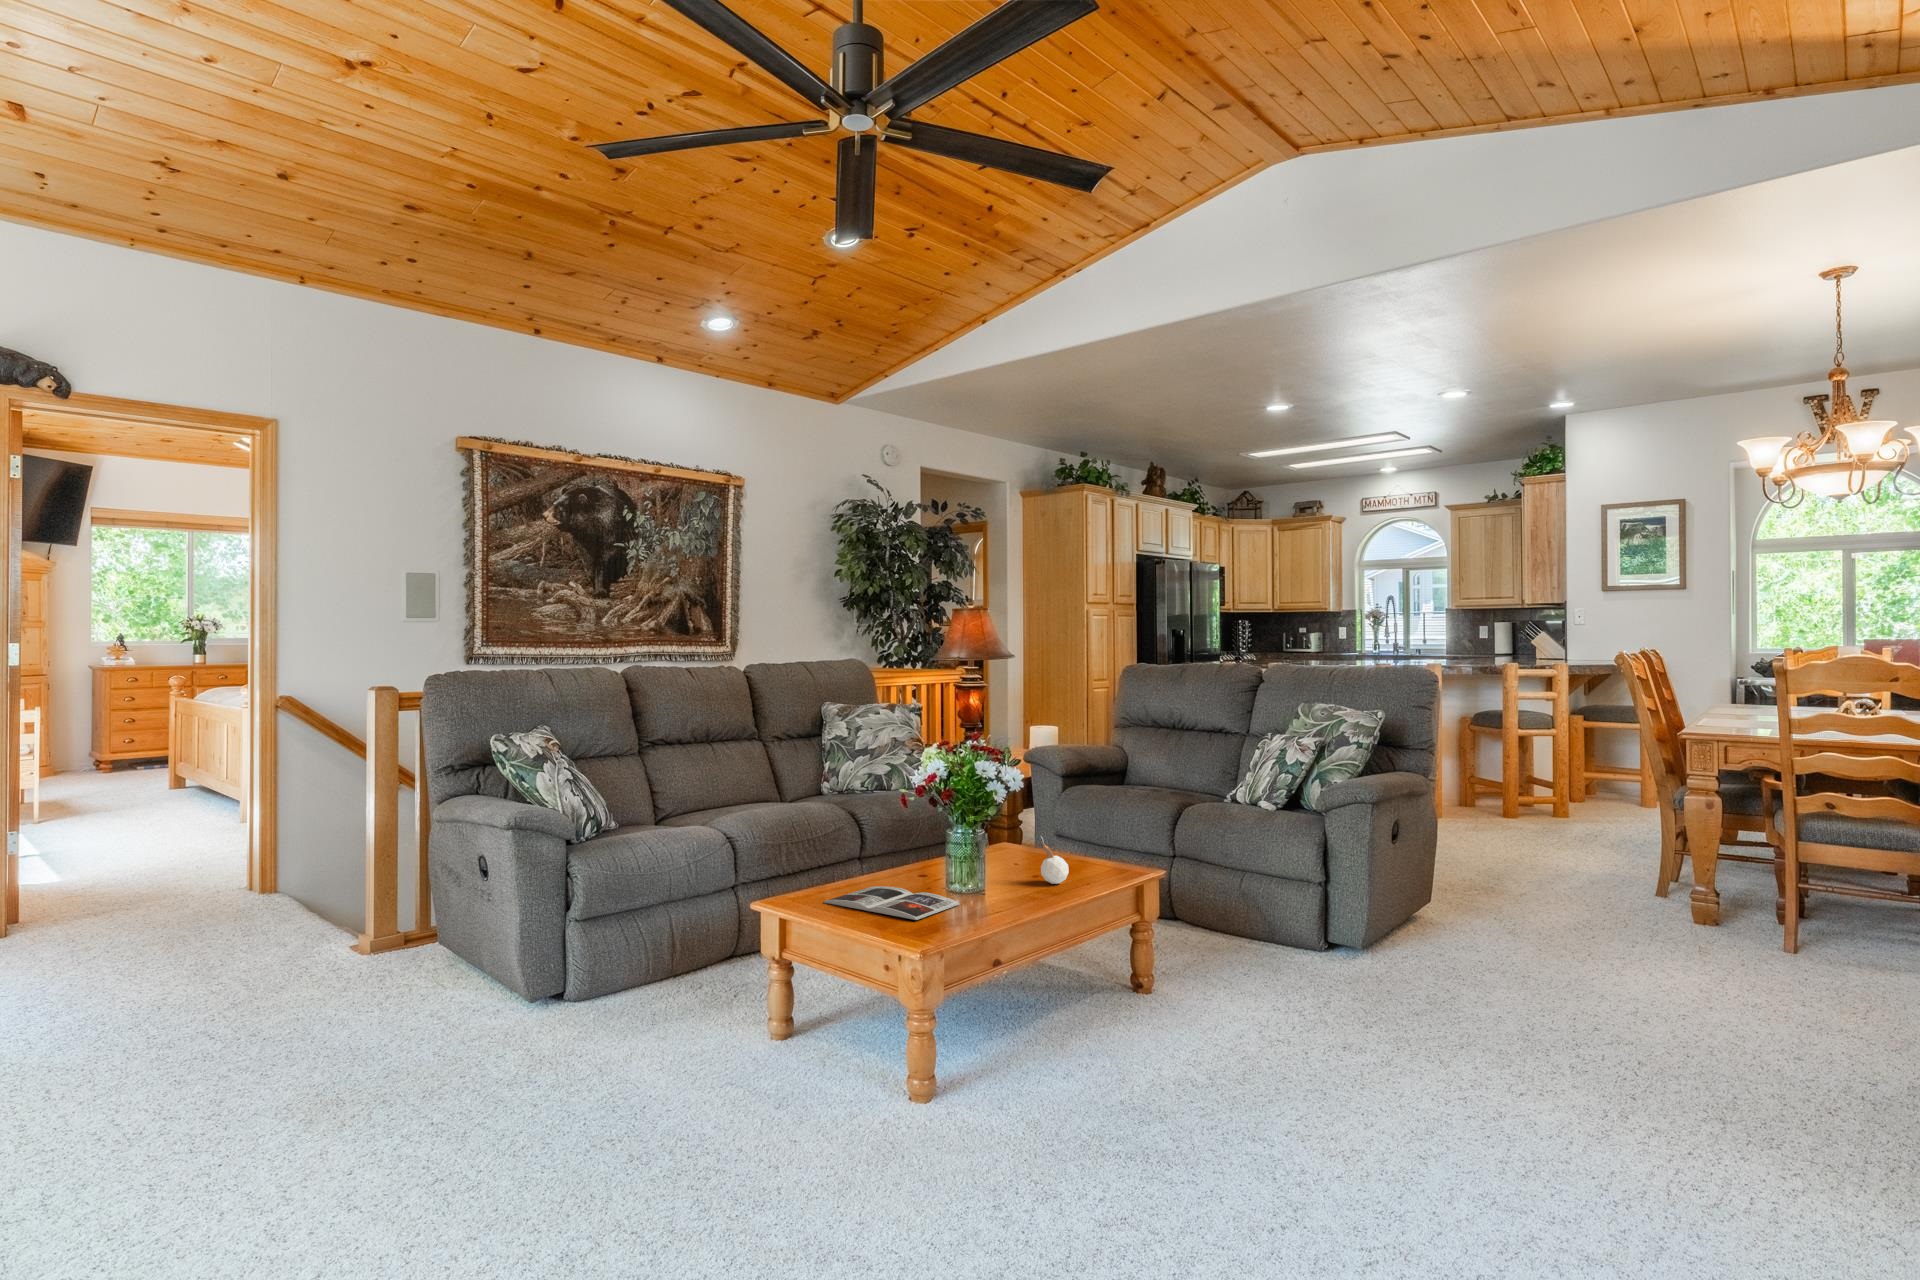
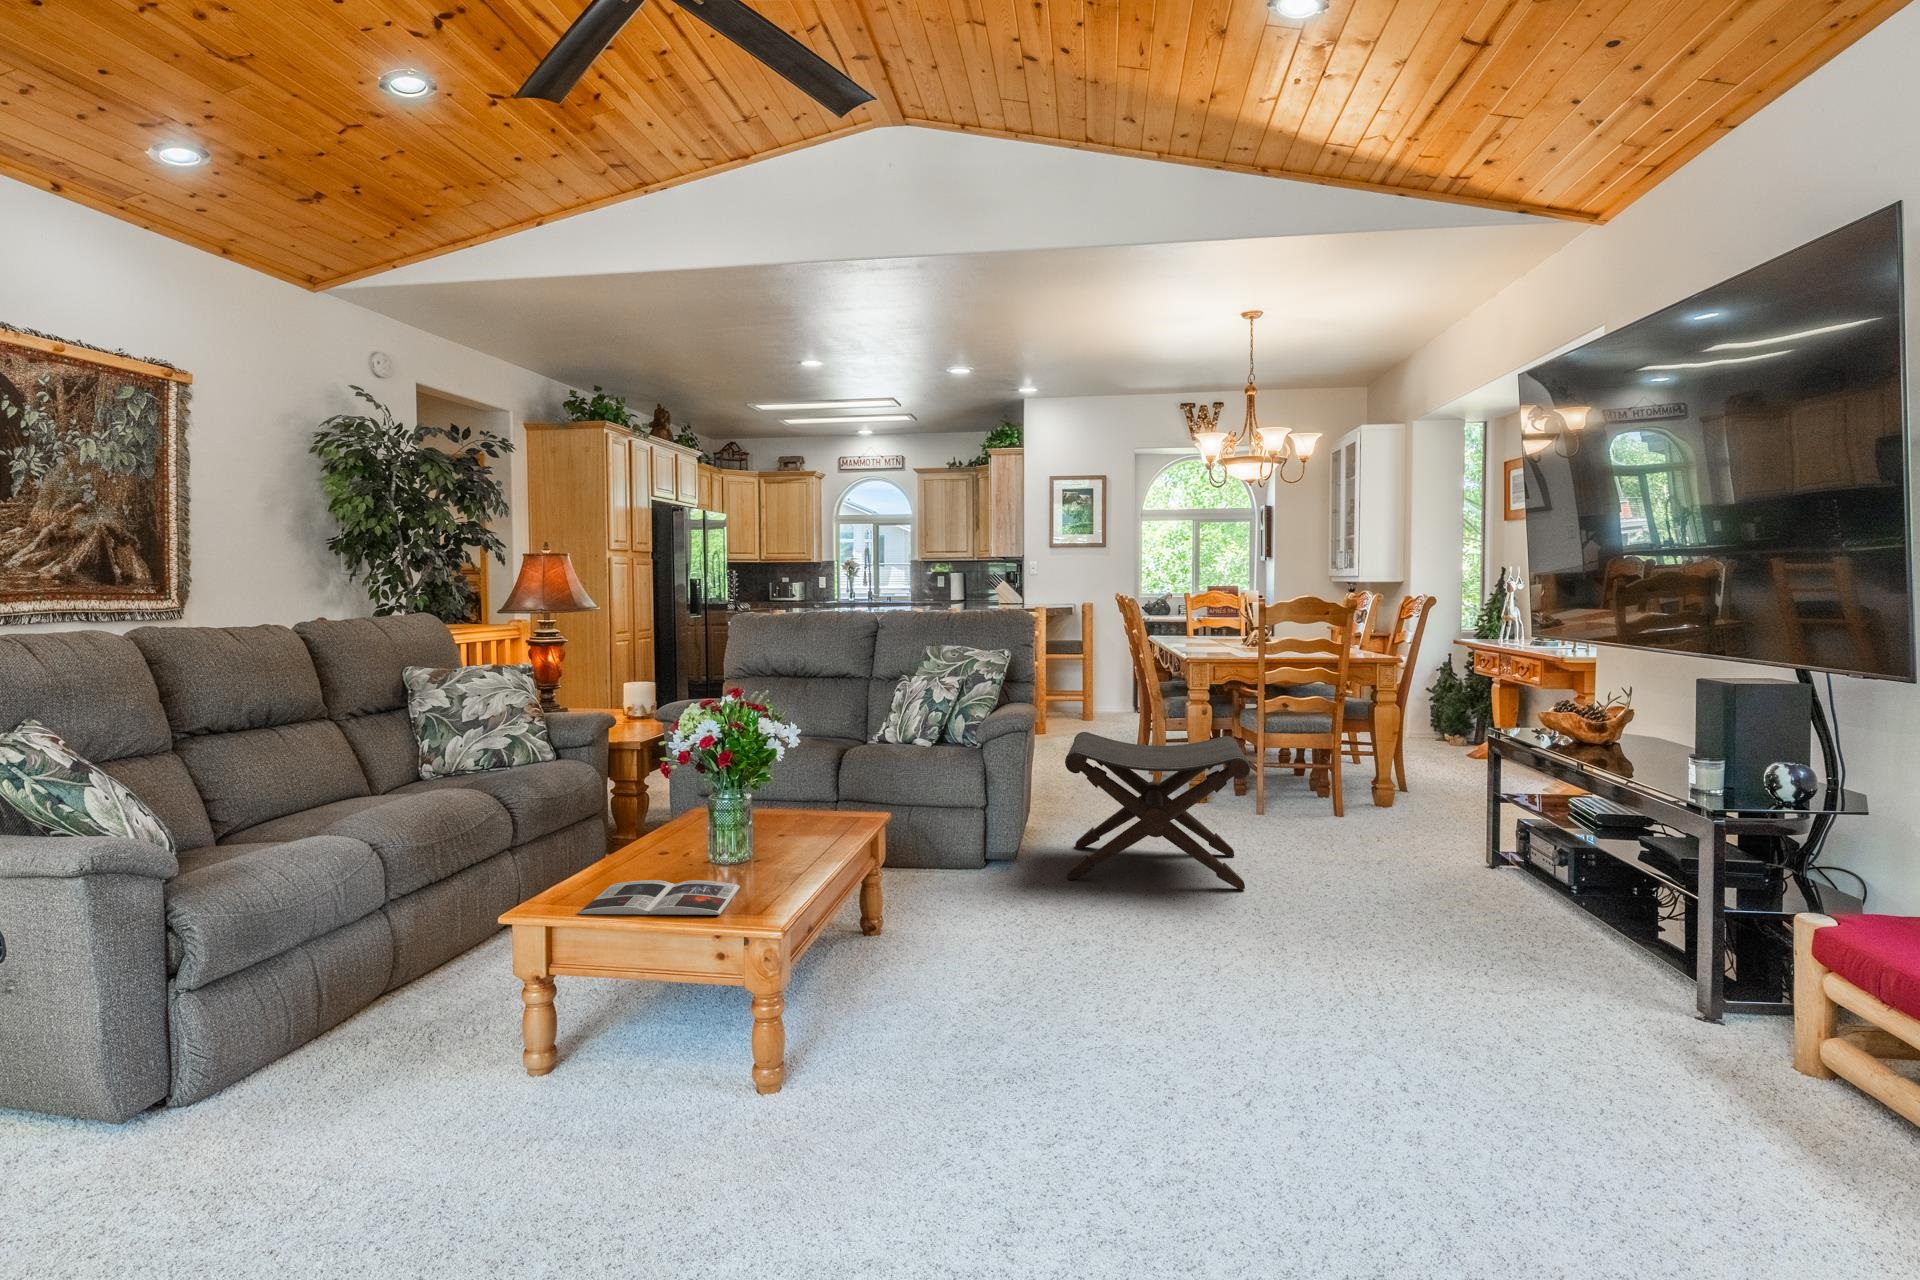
footstool: none [1406,810,1681,1026] -> present [1065,732,1250,889]
candle: present [1041,838,1069,884] -> none [786,799,818,848]

